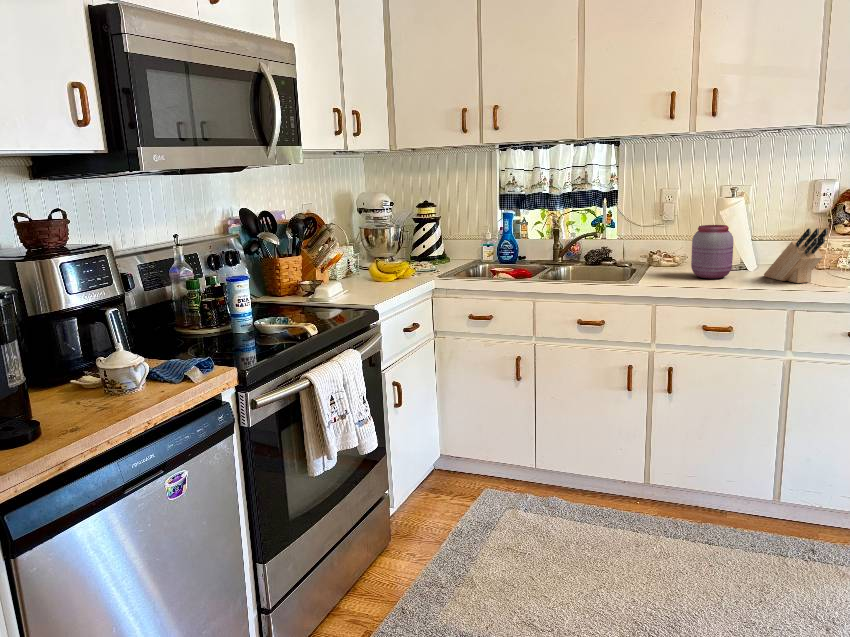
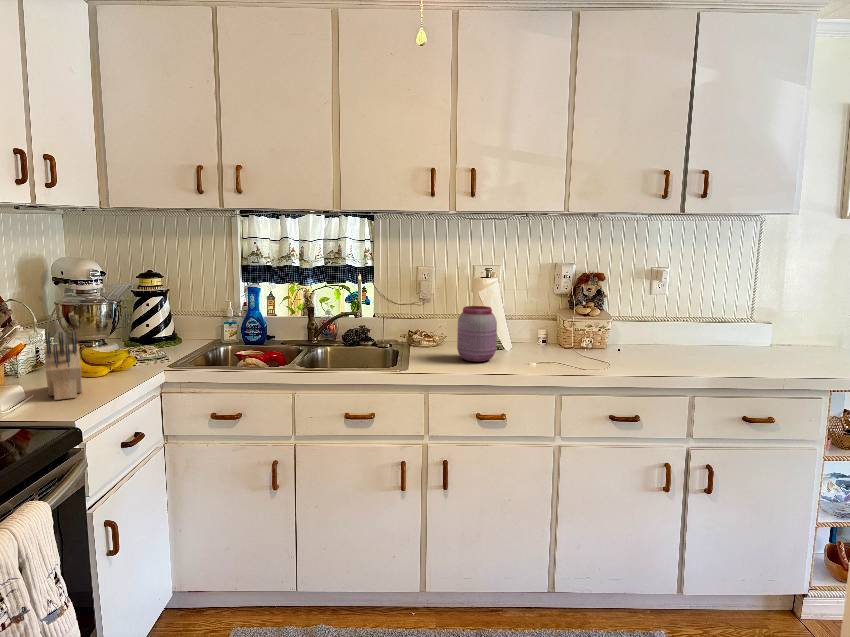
knife block: present [764,229,828,283] -> present [44,332,82,400]

